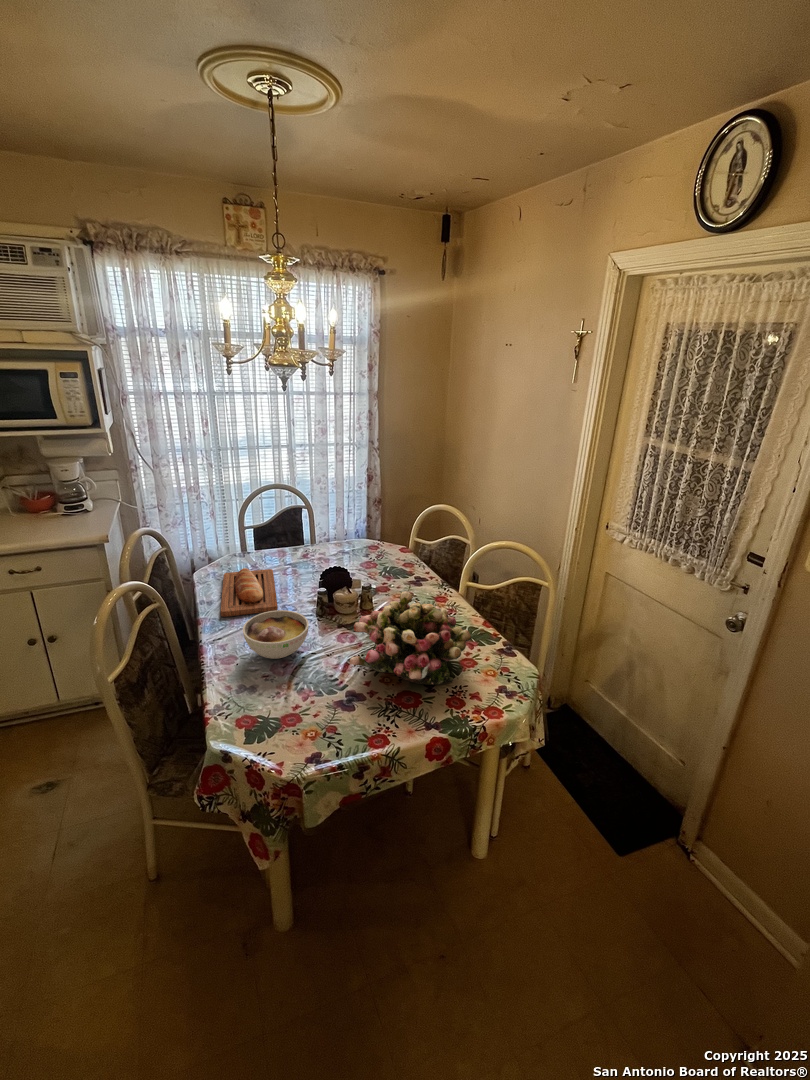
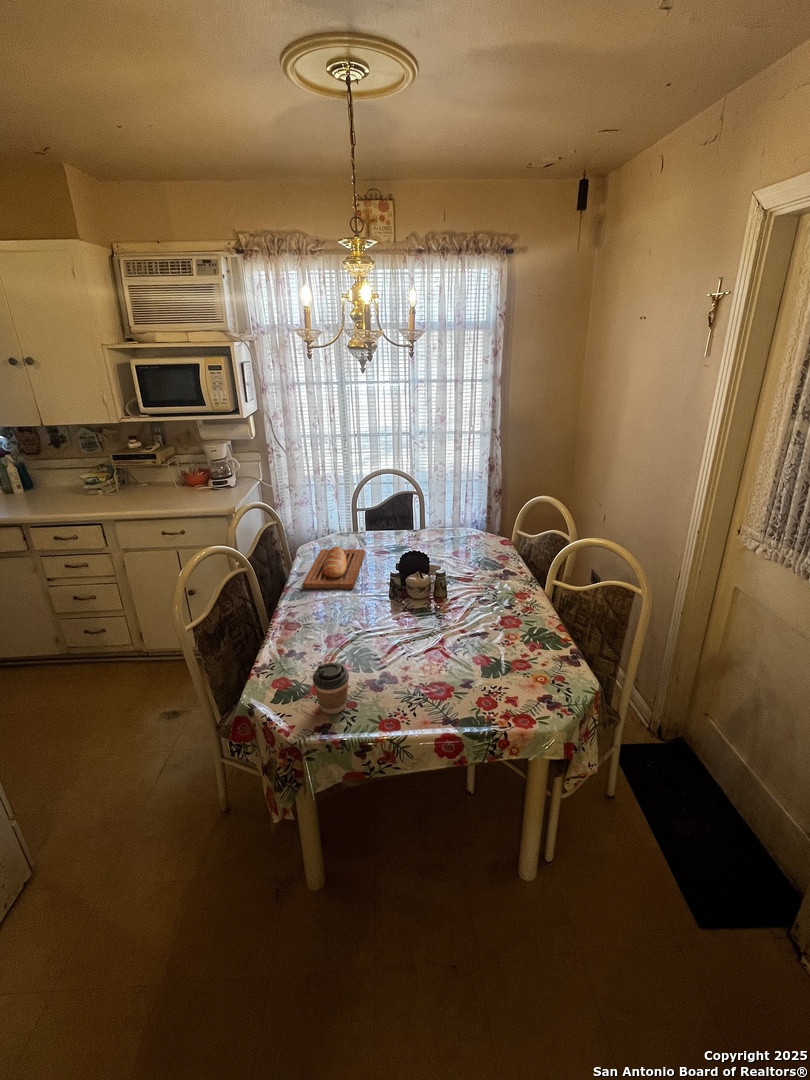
flower arrangement: present [350,591,471,685] -> none [388,579,519,682]
bowl: present [243,610,309,659] -> none [303,586,364,632]
coffee cup: none [294,690,331,743] -> present [313,663,349,714]

